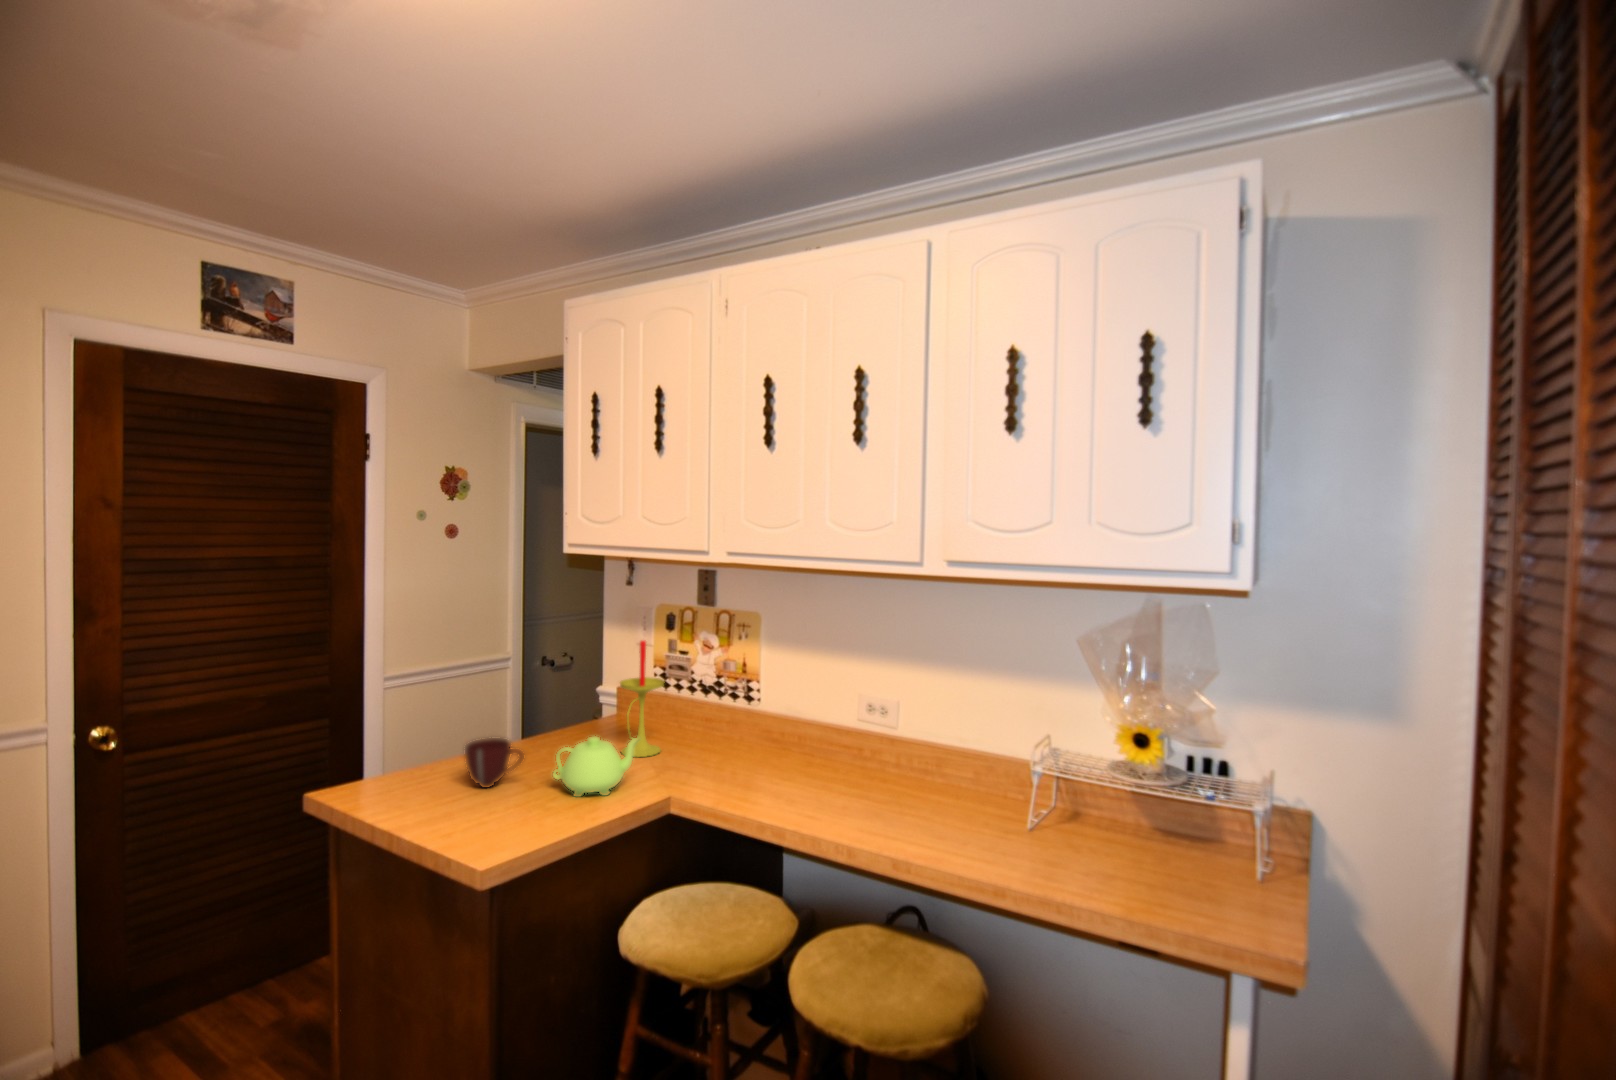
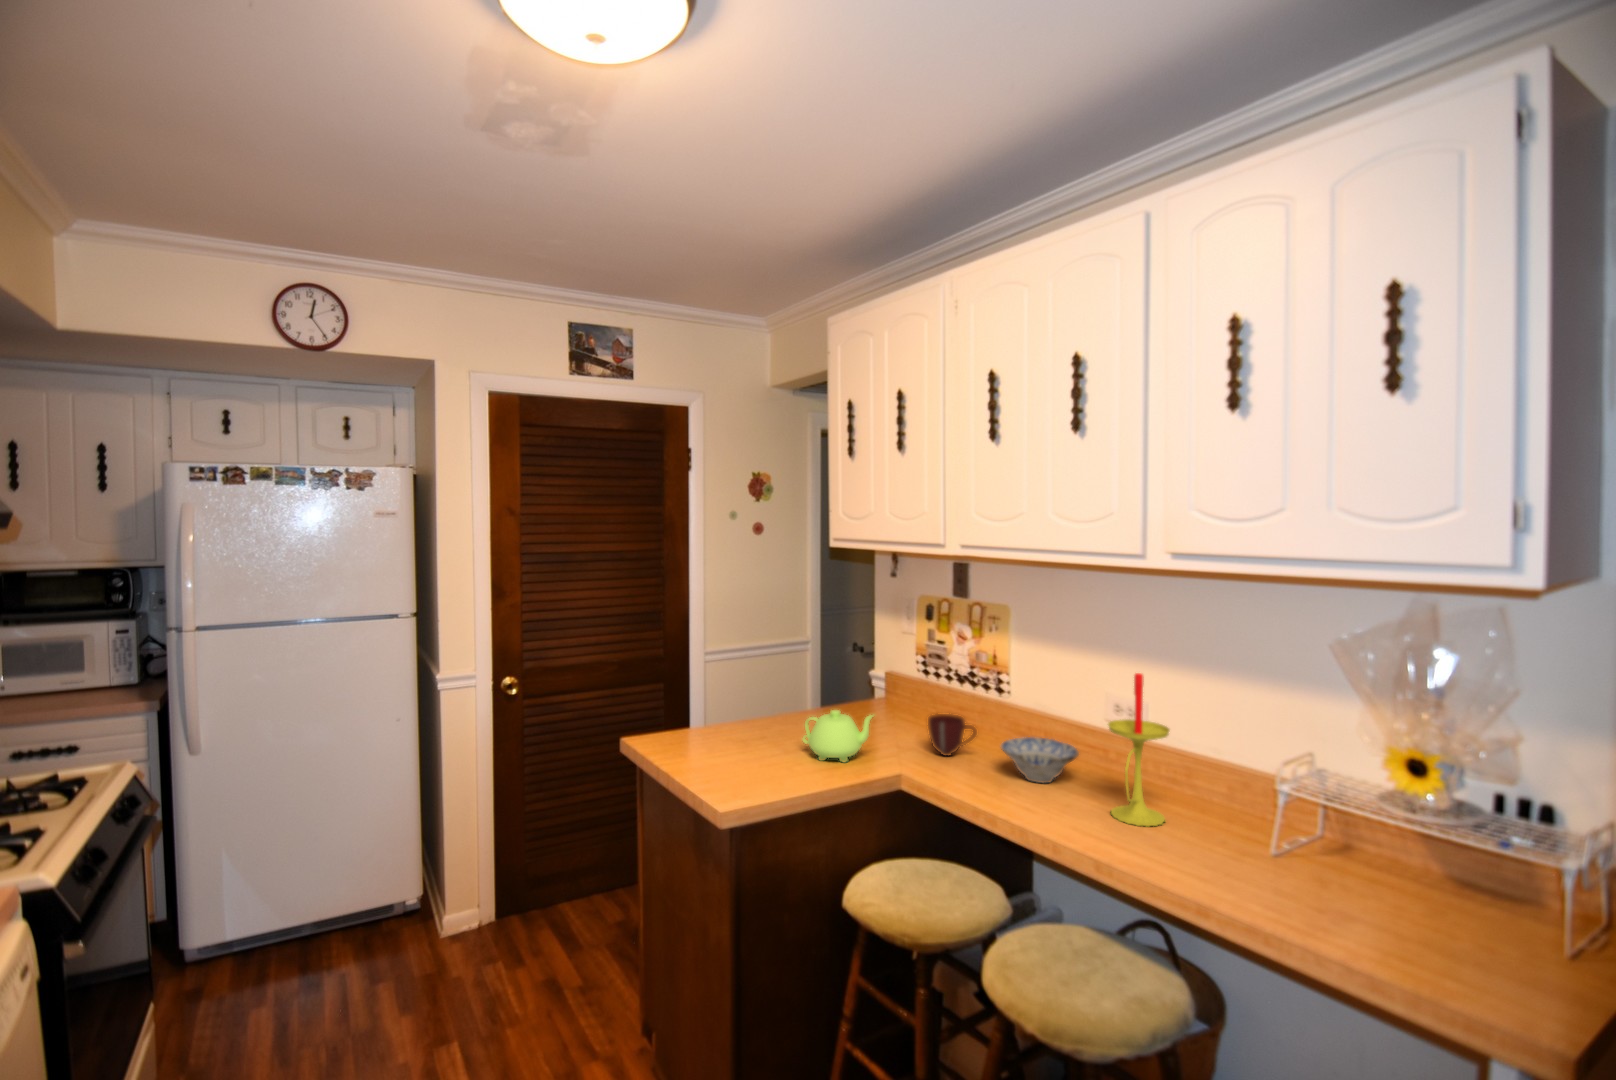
candle: present [620,641,664,757] -> present [1108,673,1170,826]
mug: present [465,738,523,788] -> present [928,714,976,756]
ceramic bowl: none [772,744,847,790] -> present [1001,737,1079,783]

